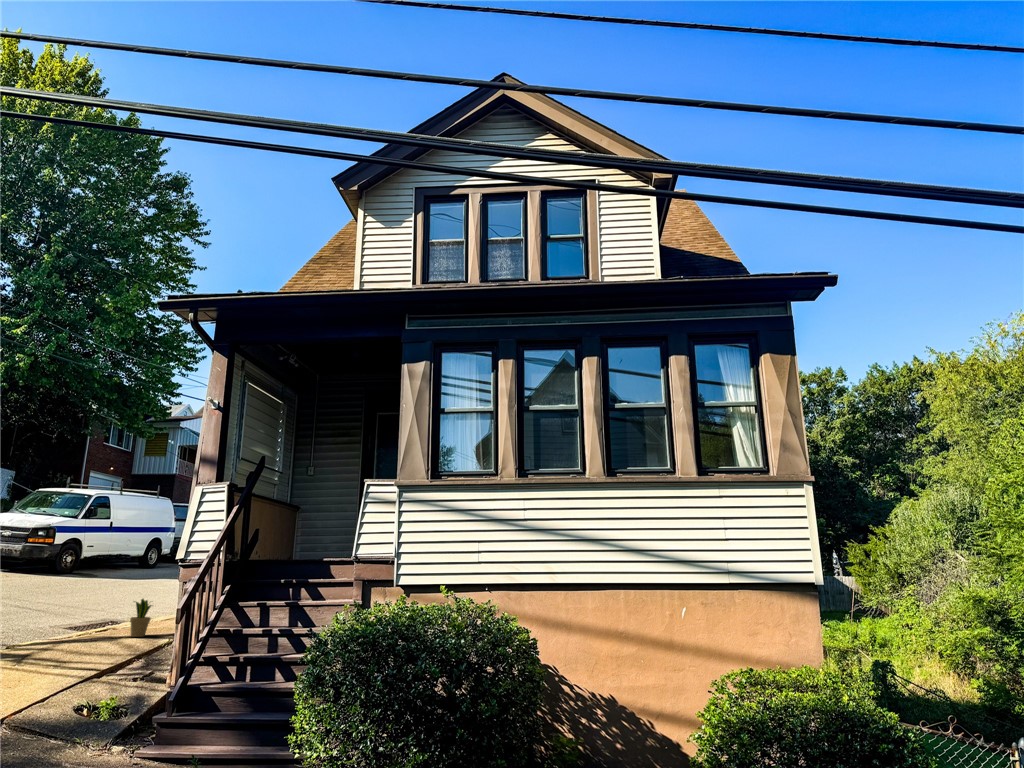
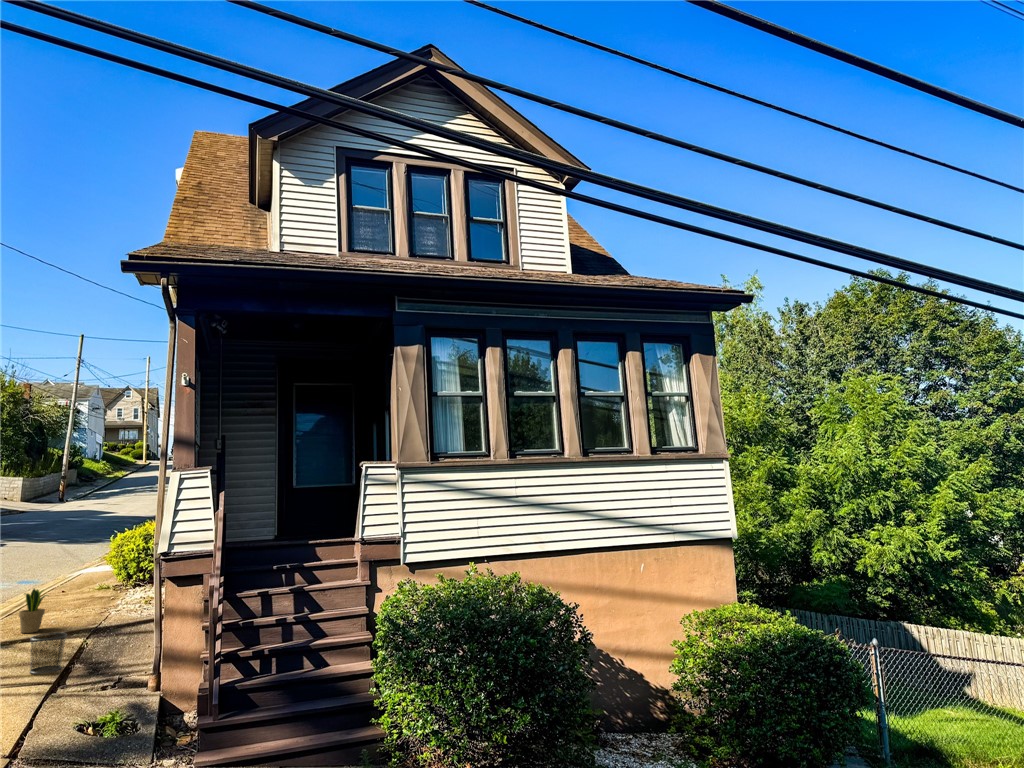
waste bin: none [96,630,129,663] -> present [30,633,67,674]

